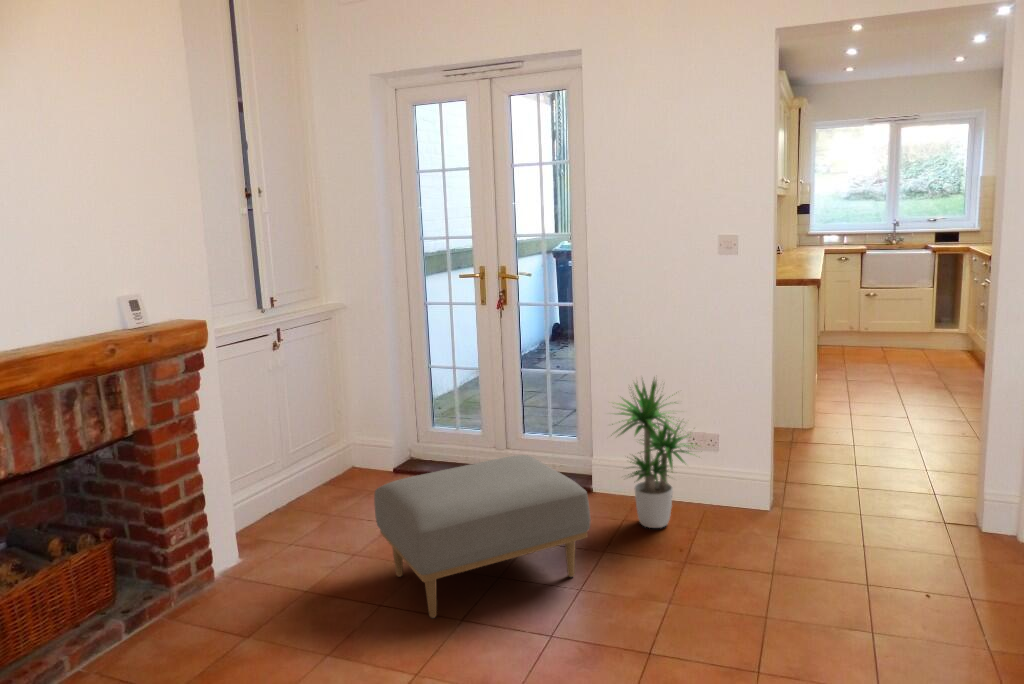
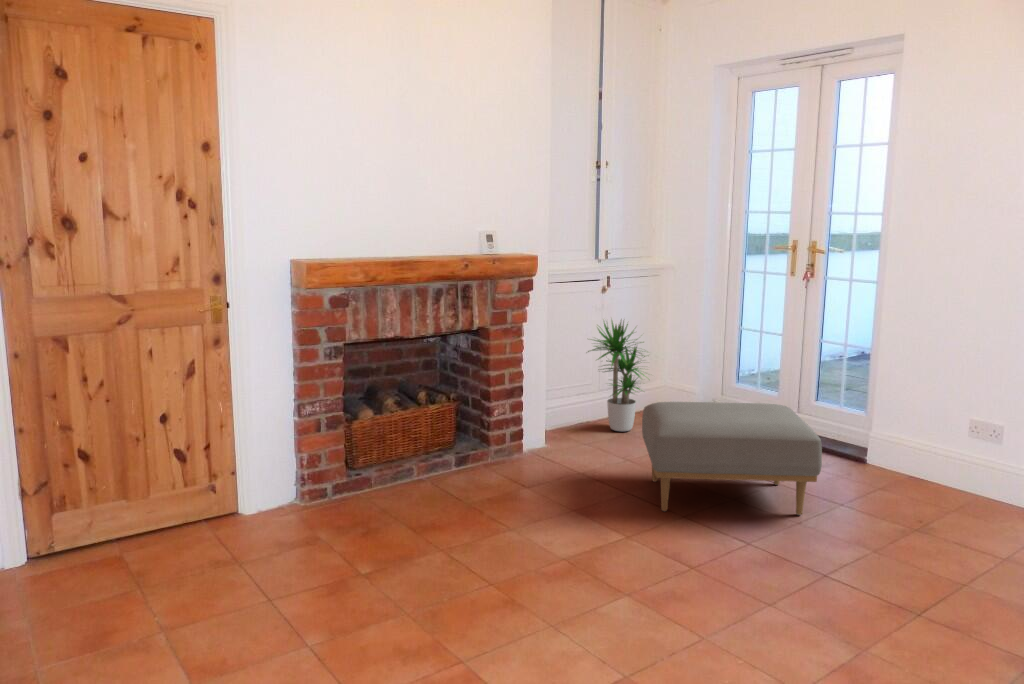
potted plant: present [612,379,693,528] -> present [588,321,645,431]

